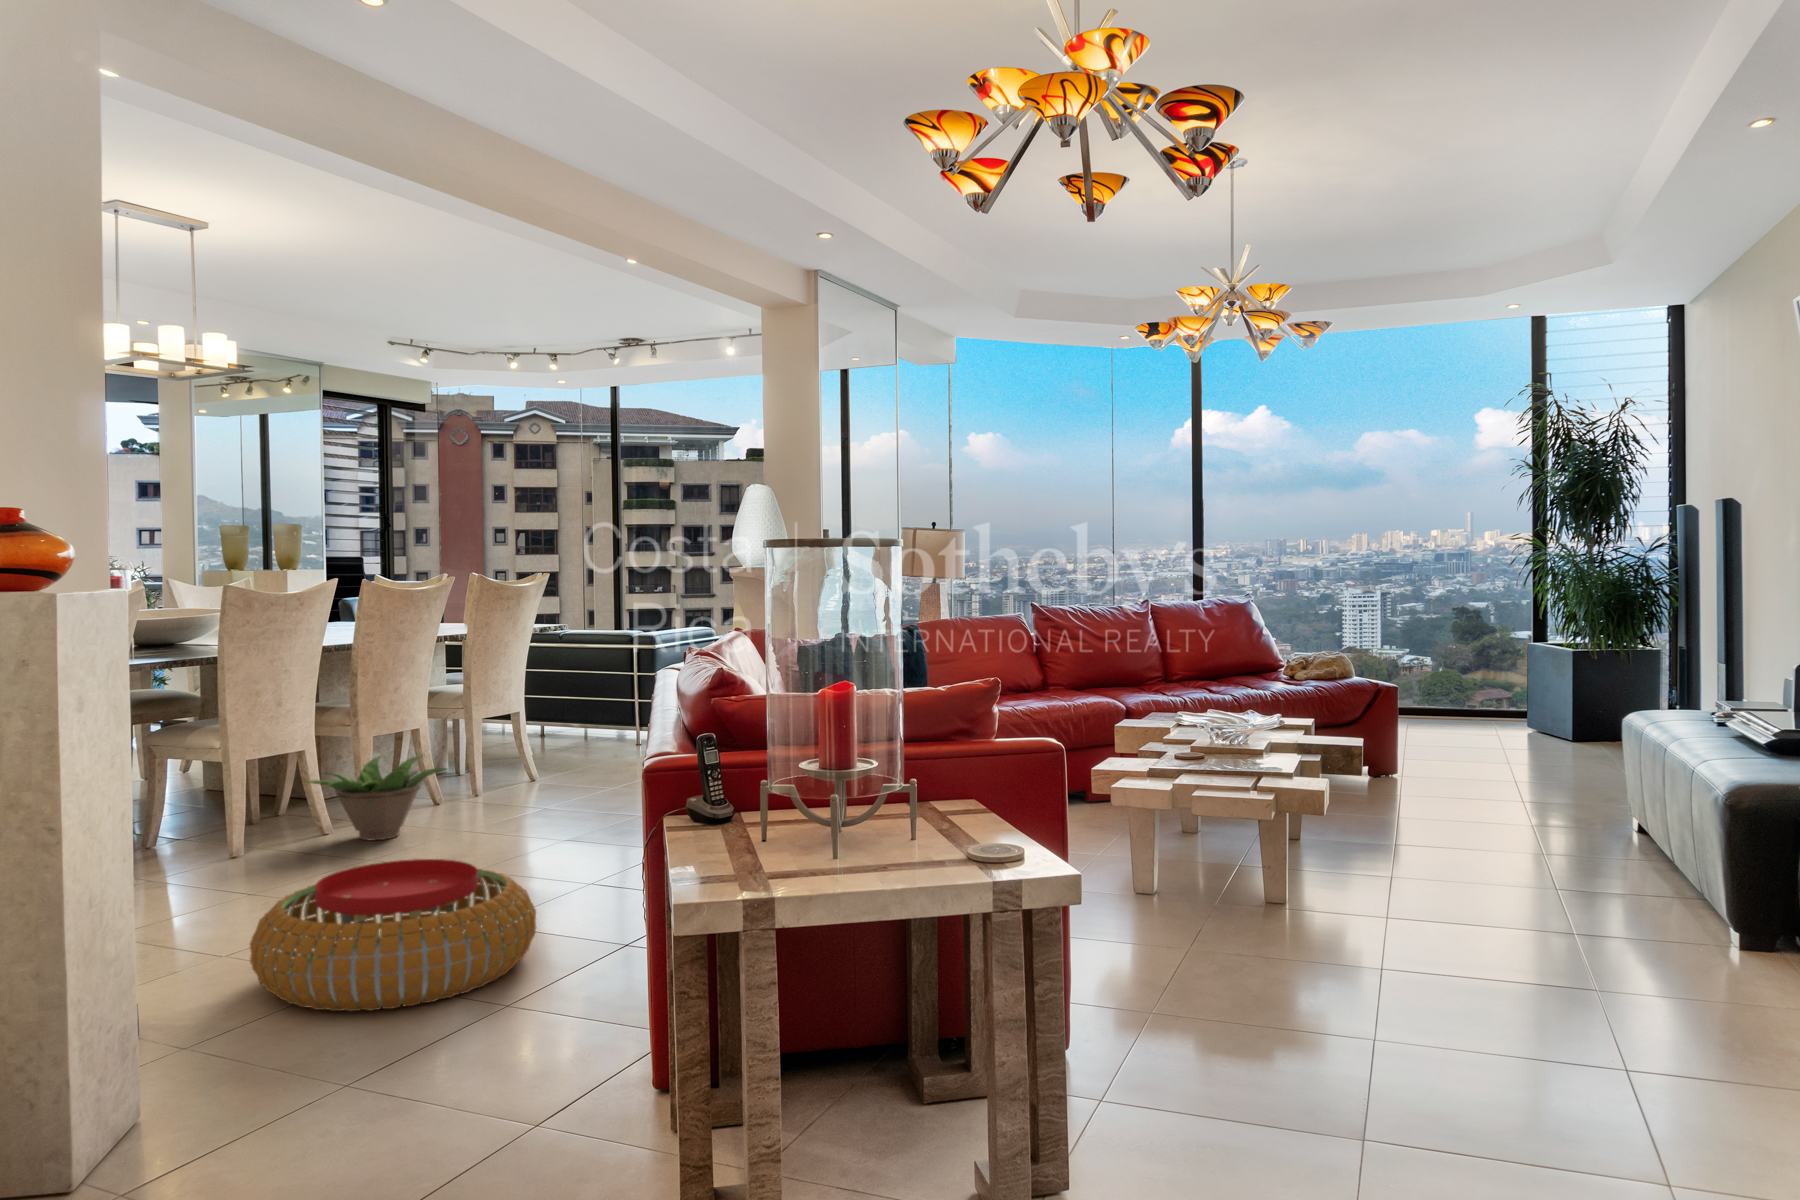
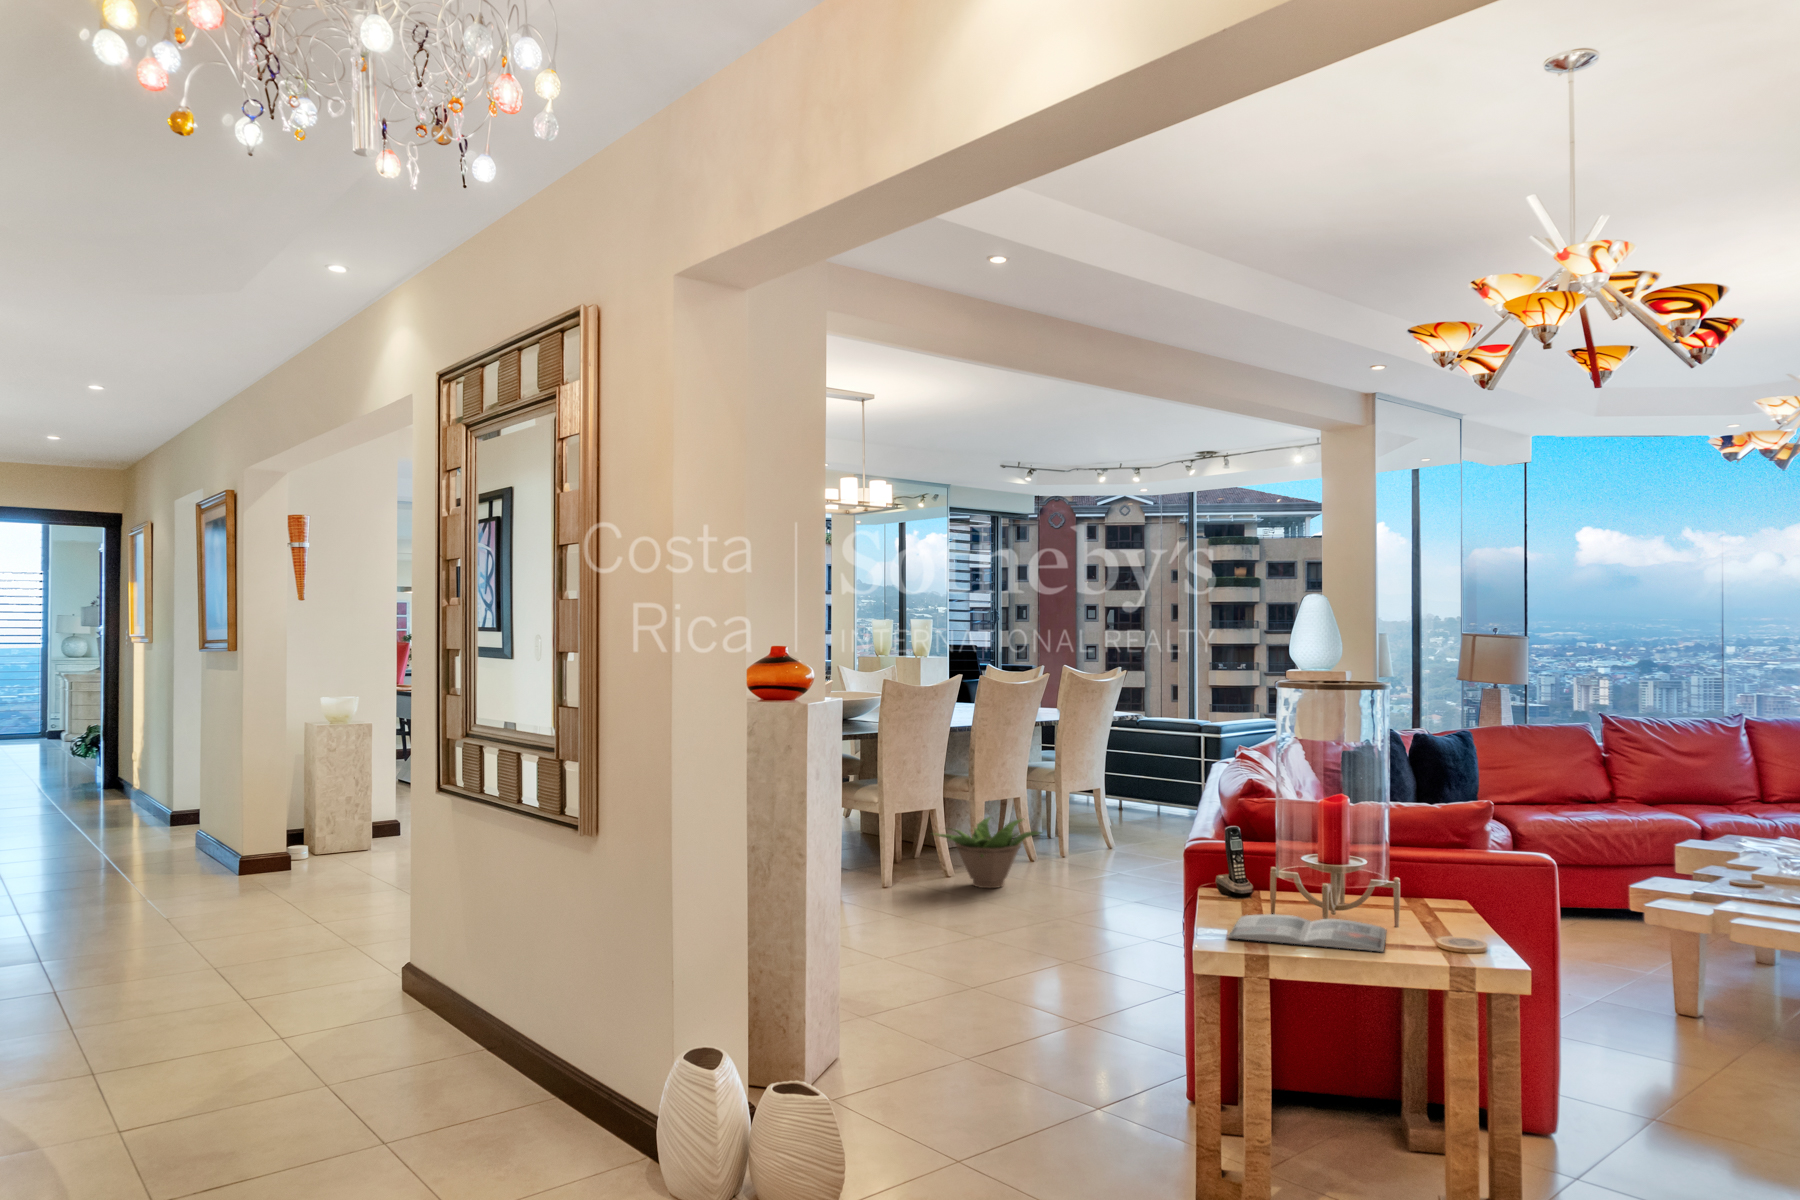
magazine: none [718,838,915,879] -> present [1228,914,1387,952]
pouf: present [250,859,536,1011] -> none [902,905,1108,1018]

